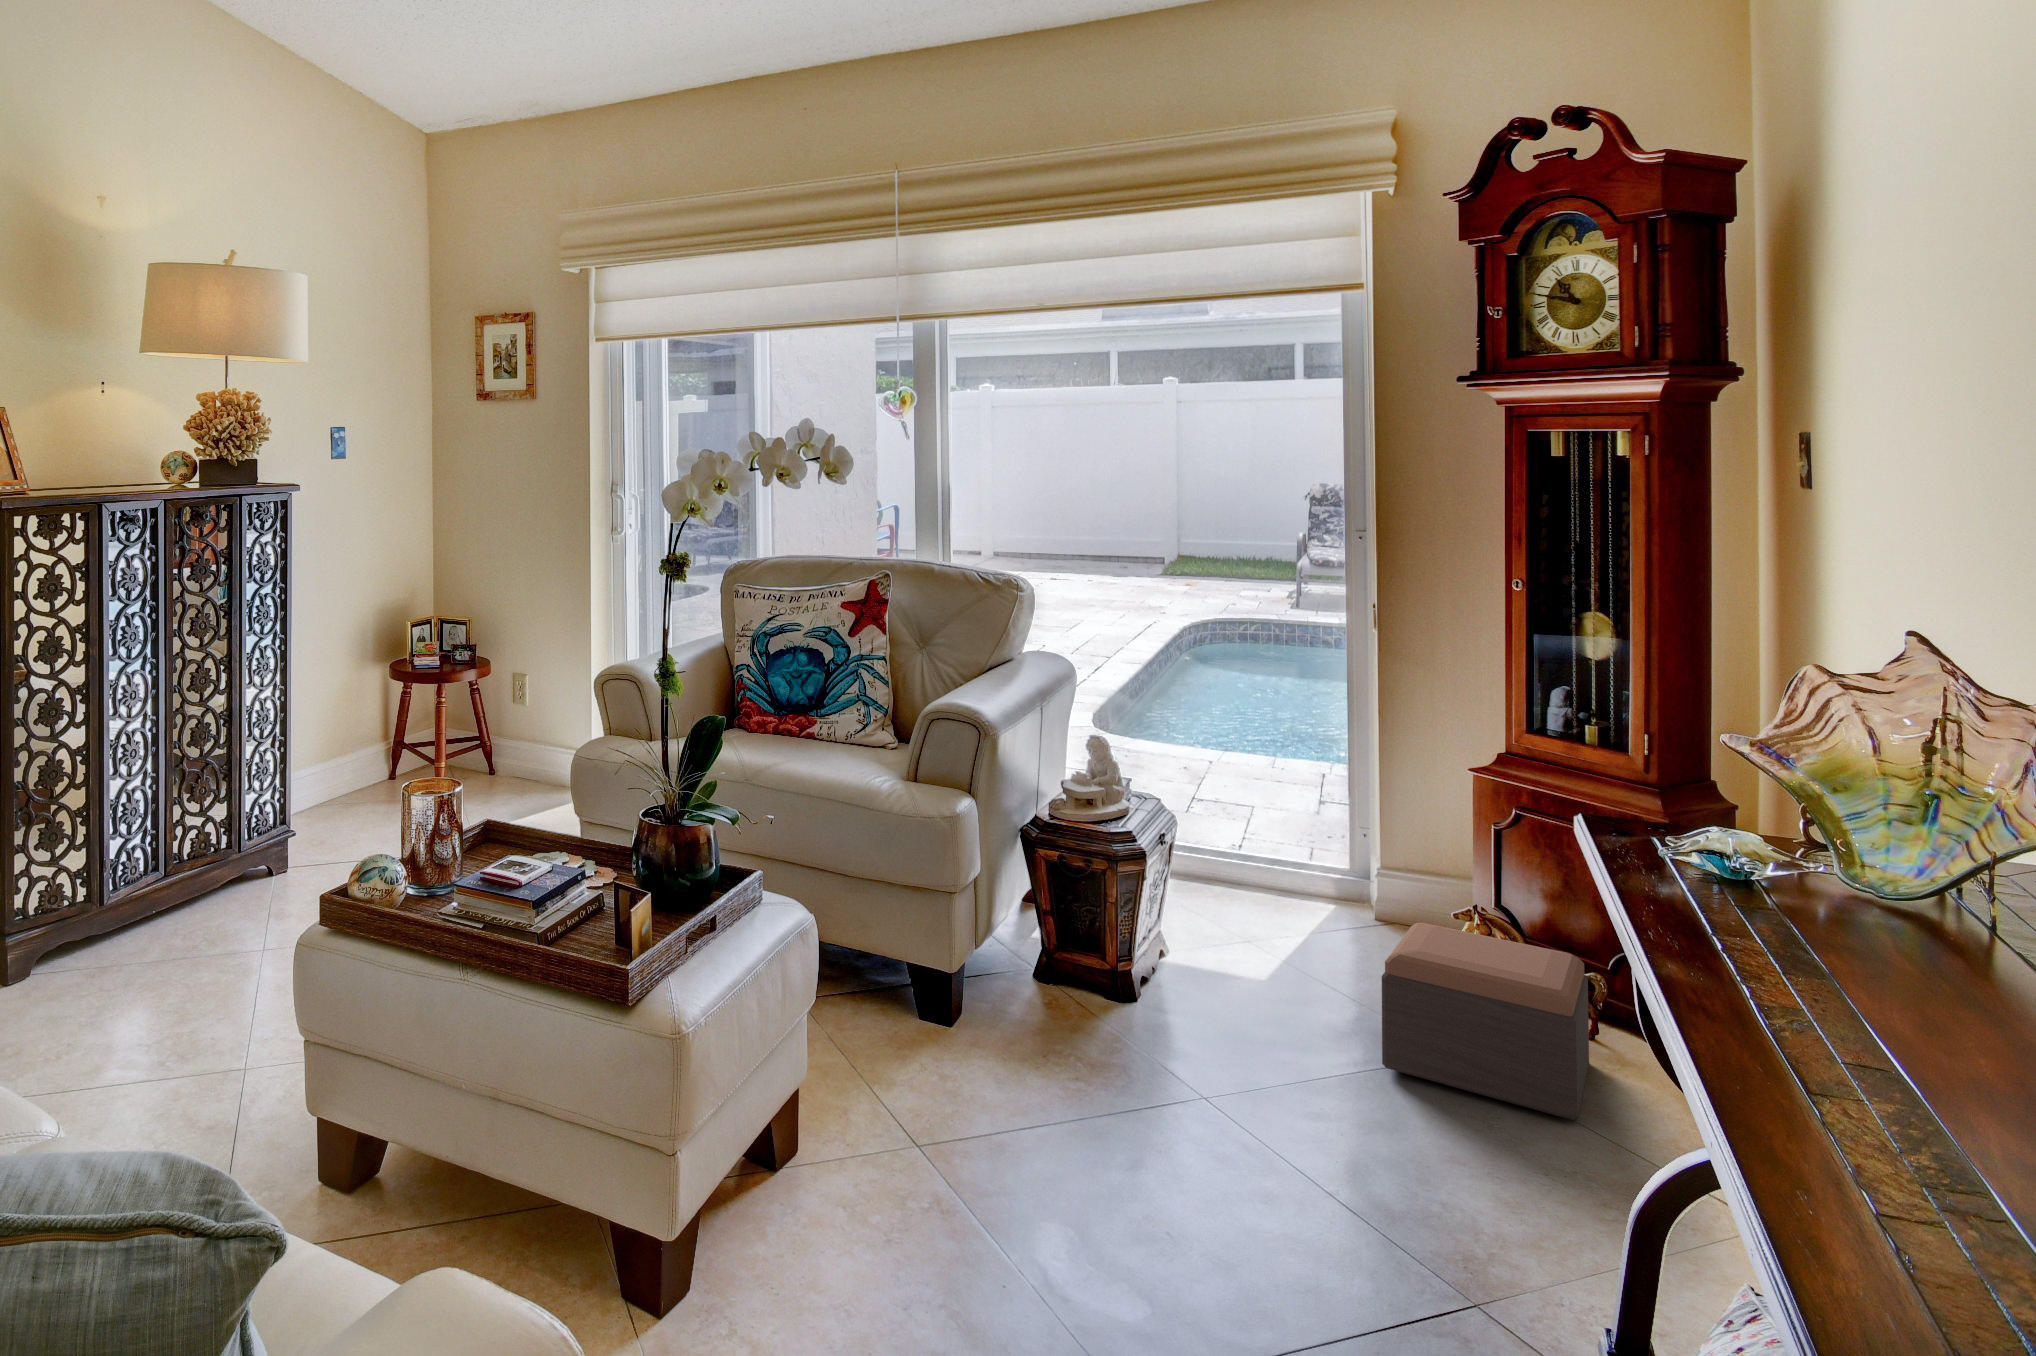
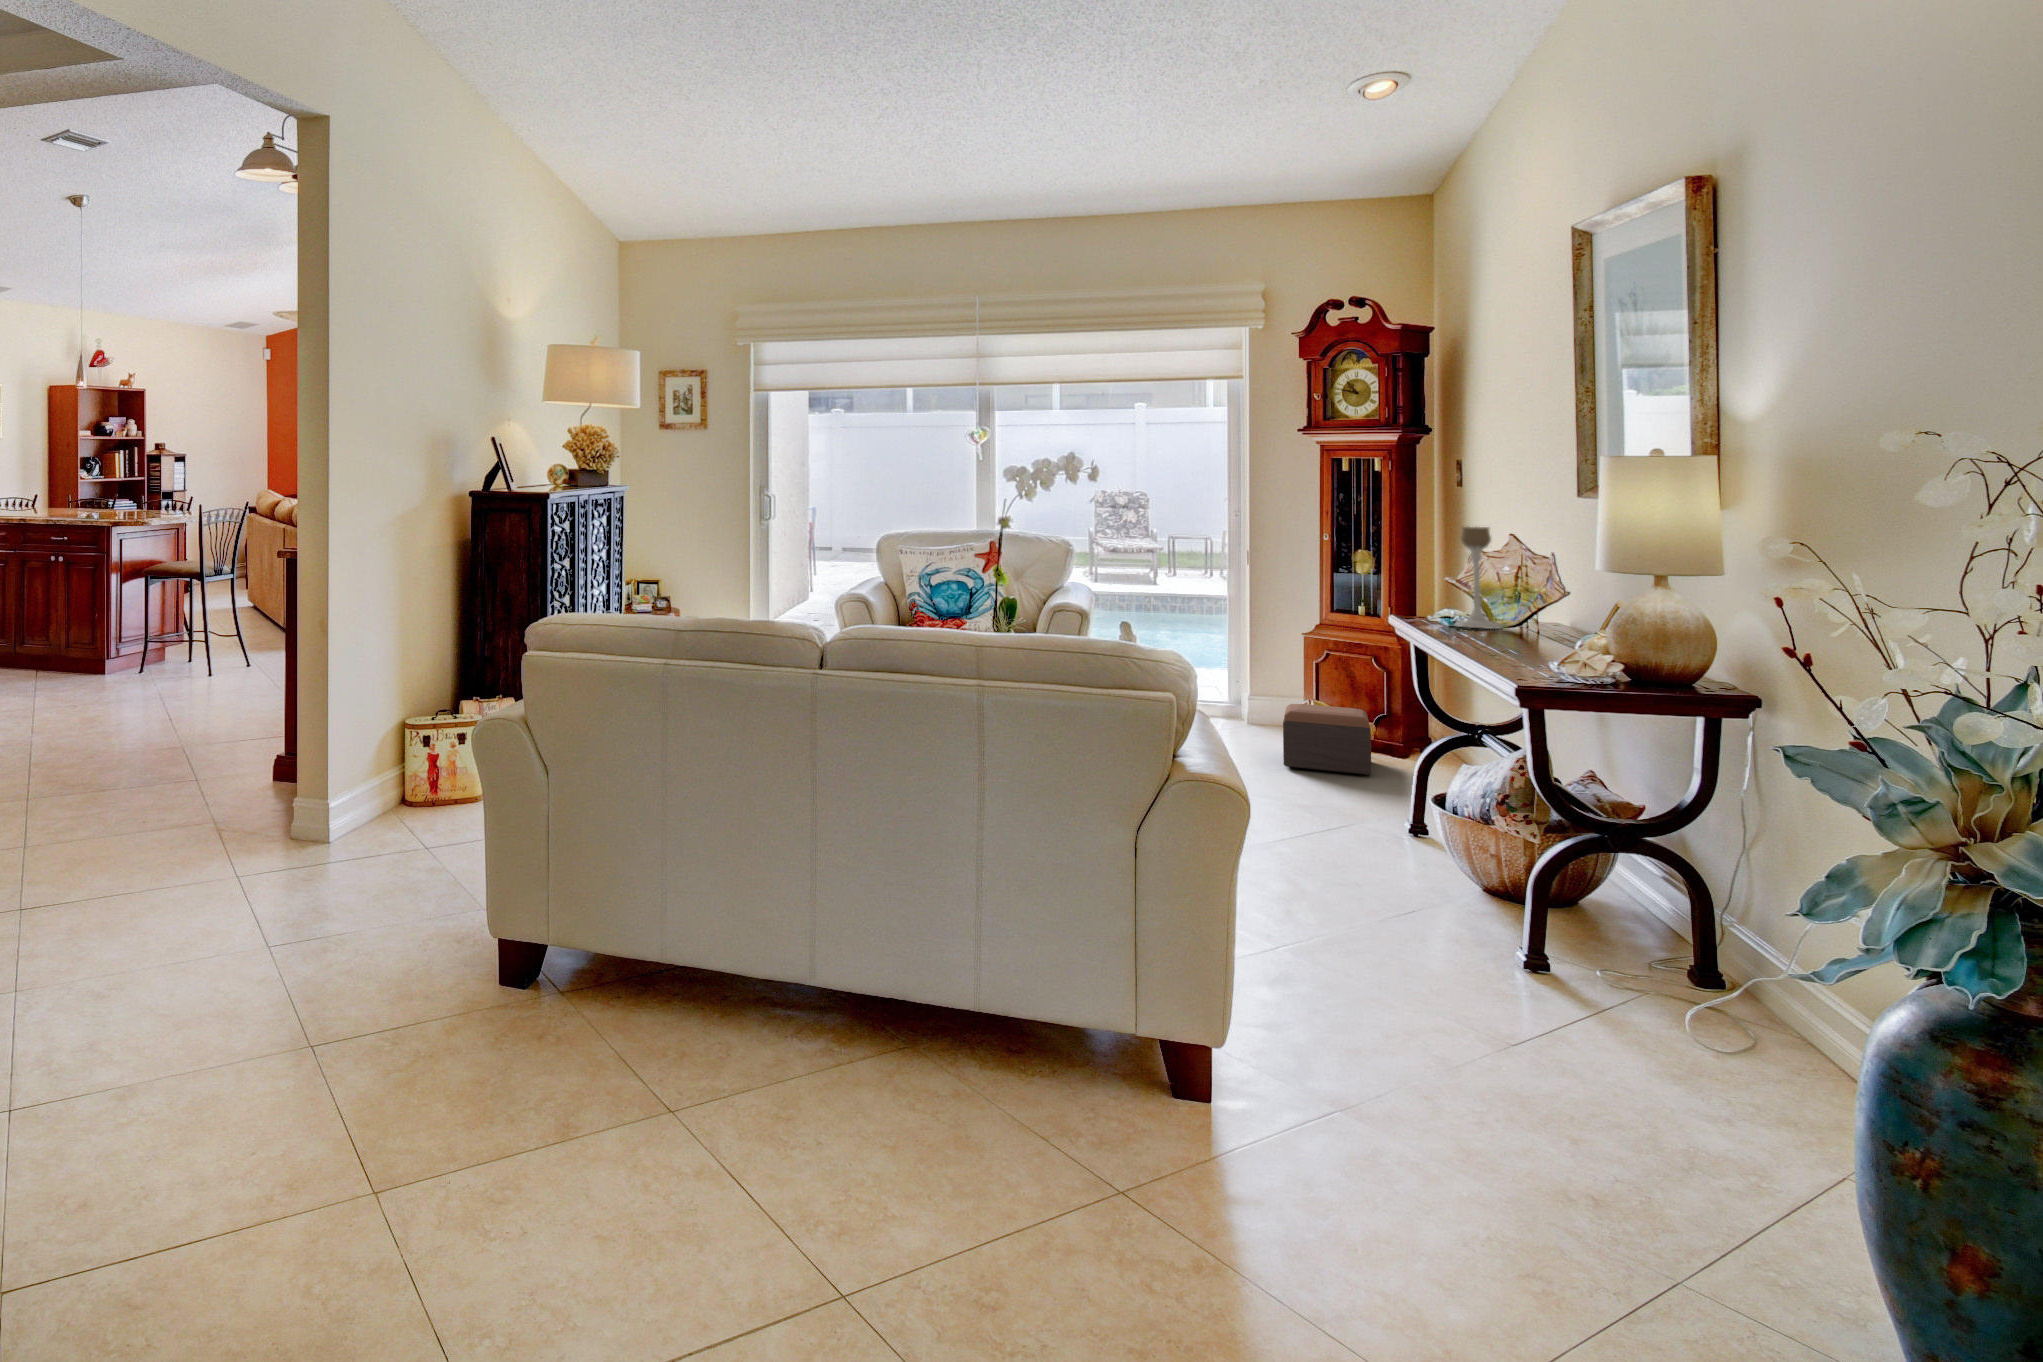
candle holder: none [1720,631,1893,964] -> present [1455,527,1501,629]

